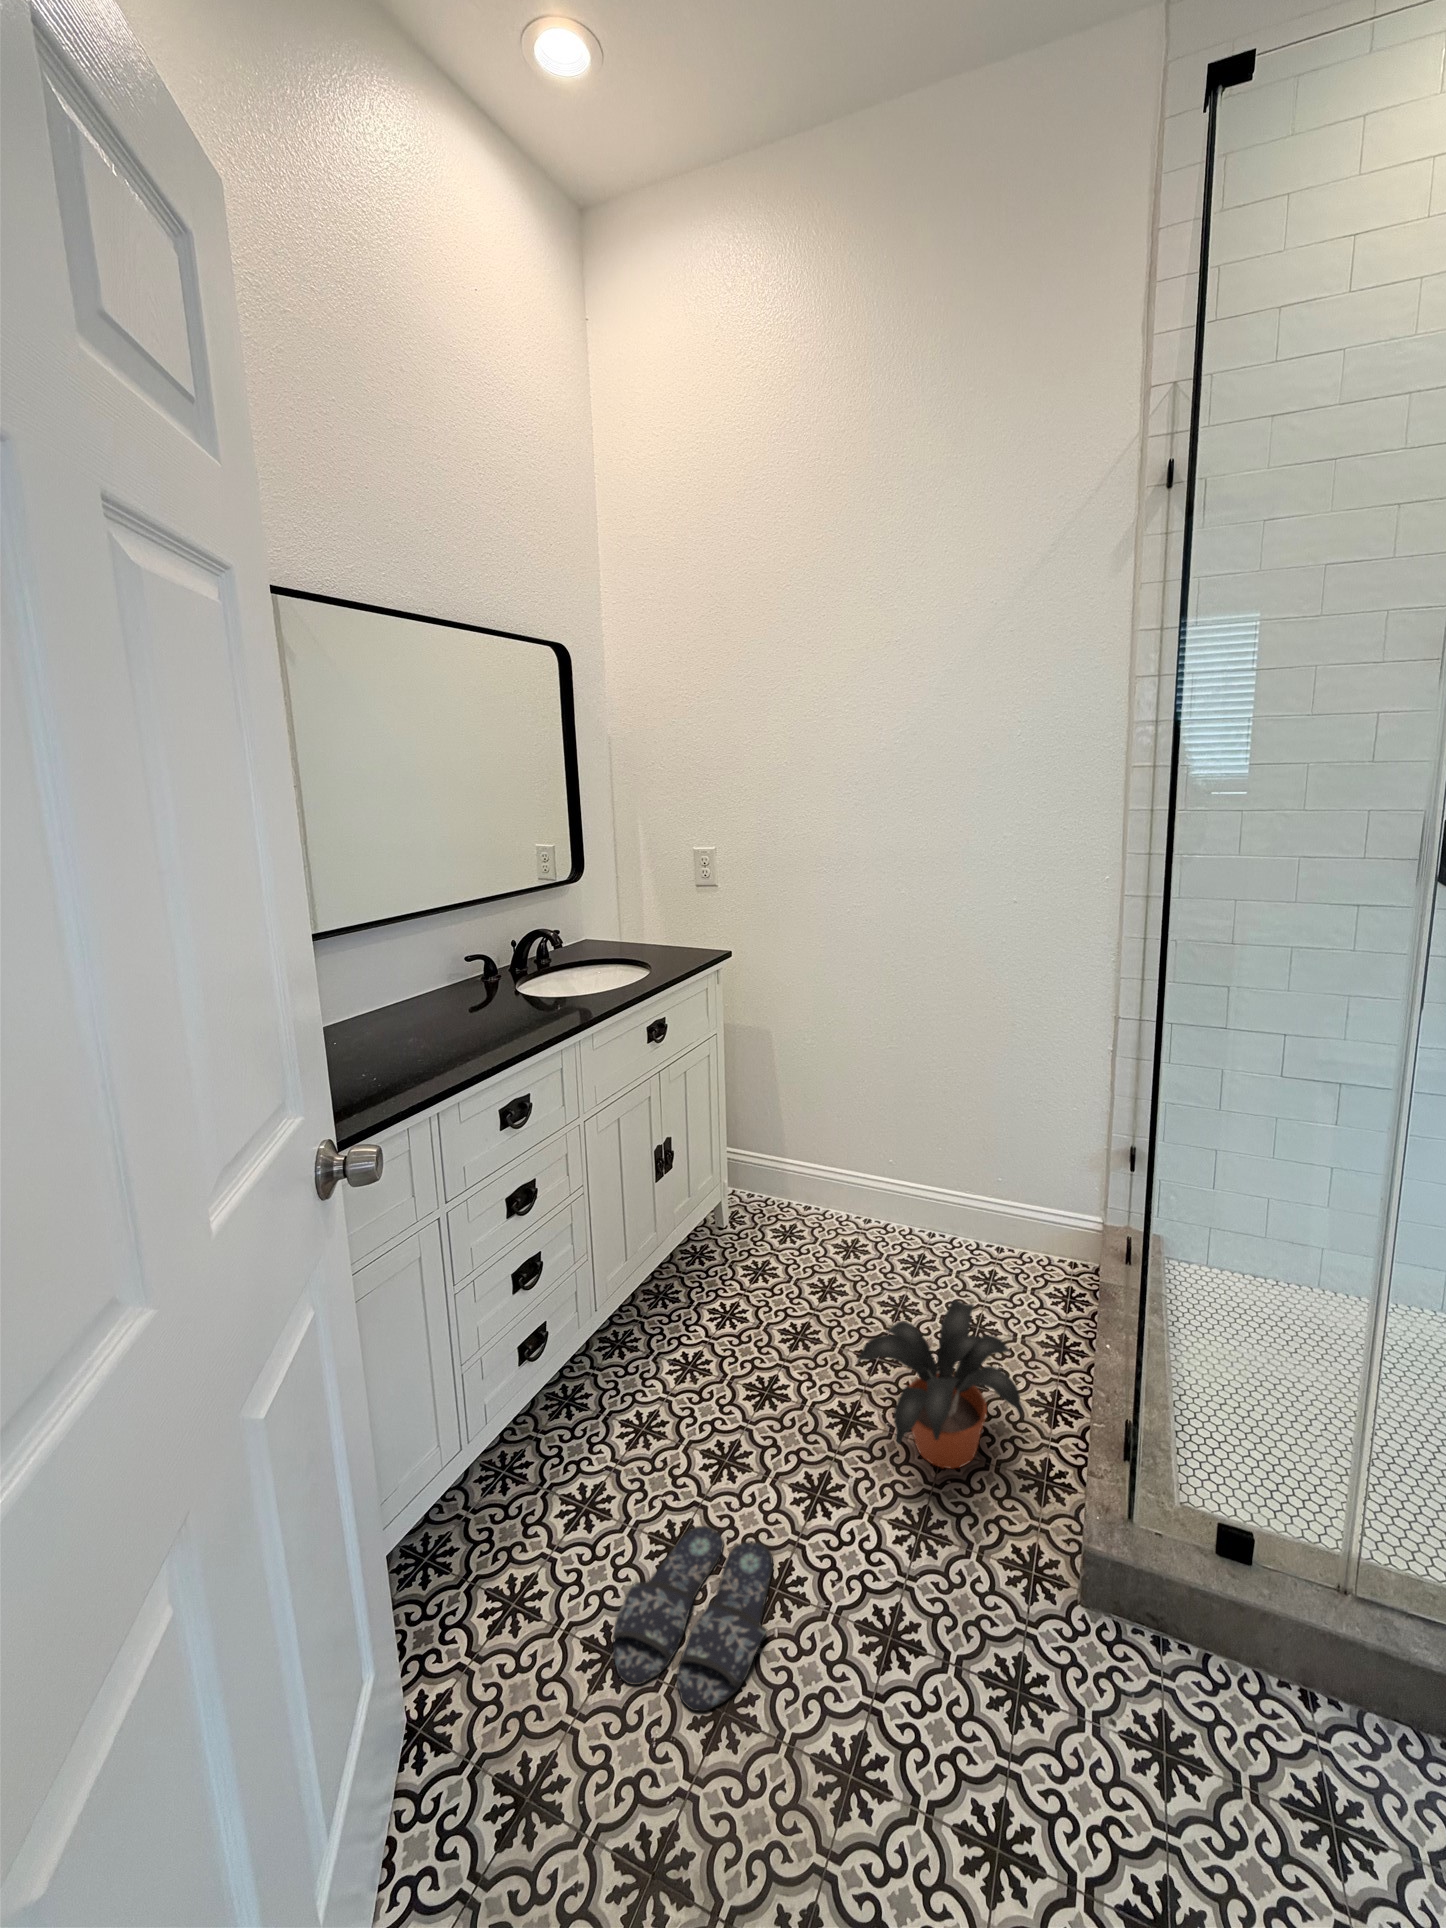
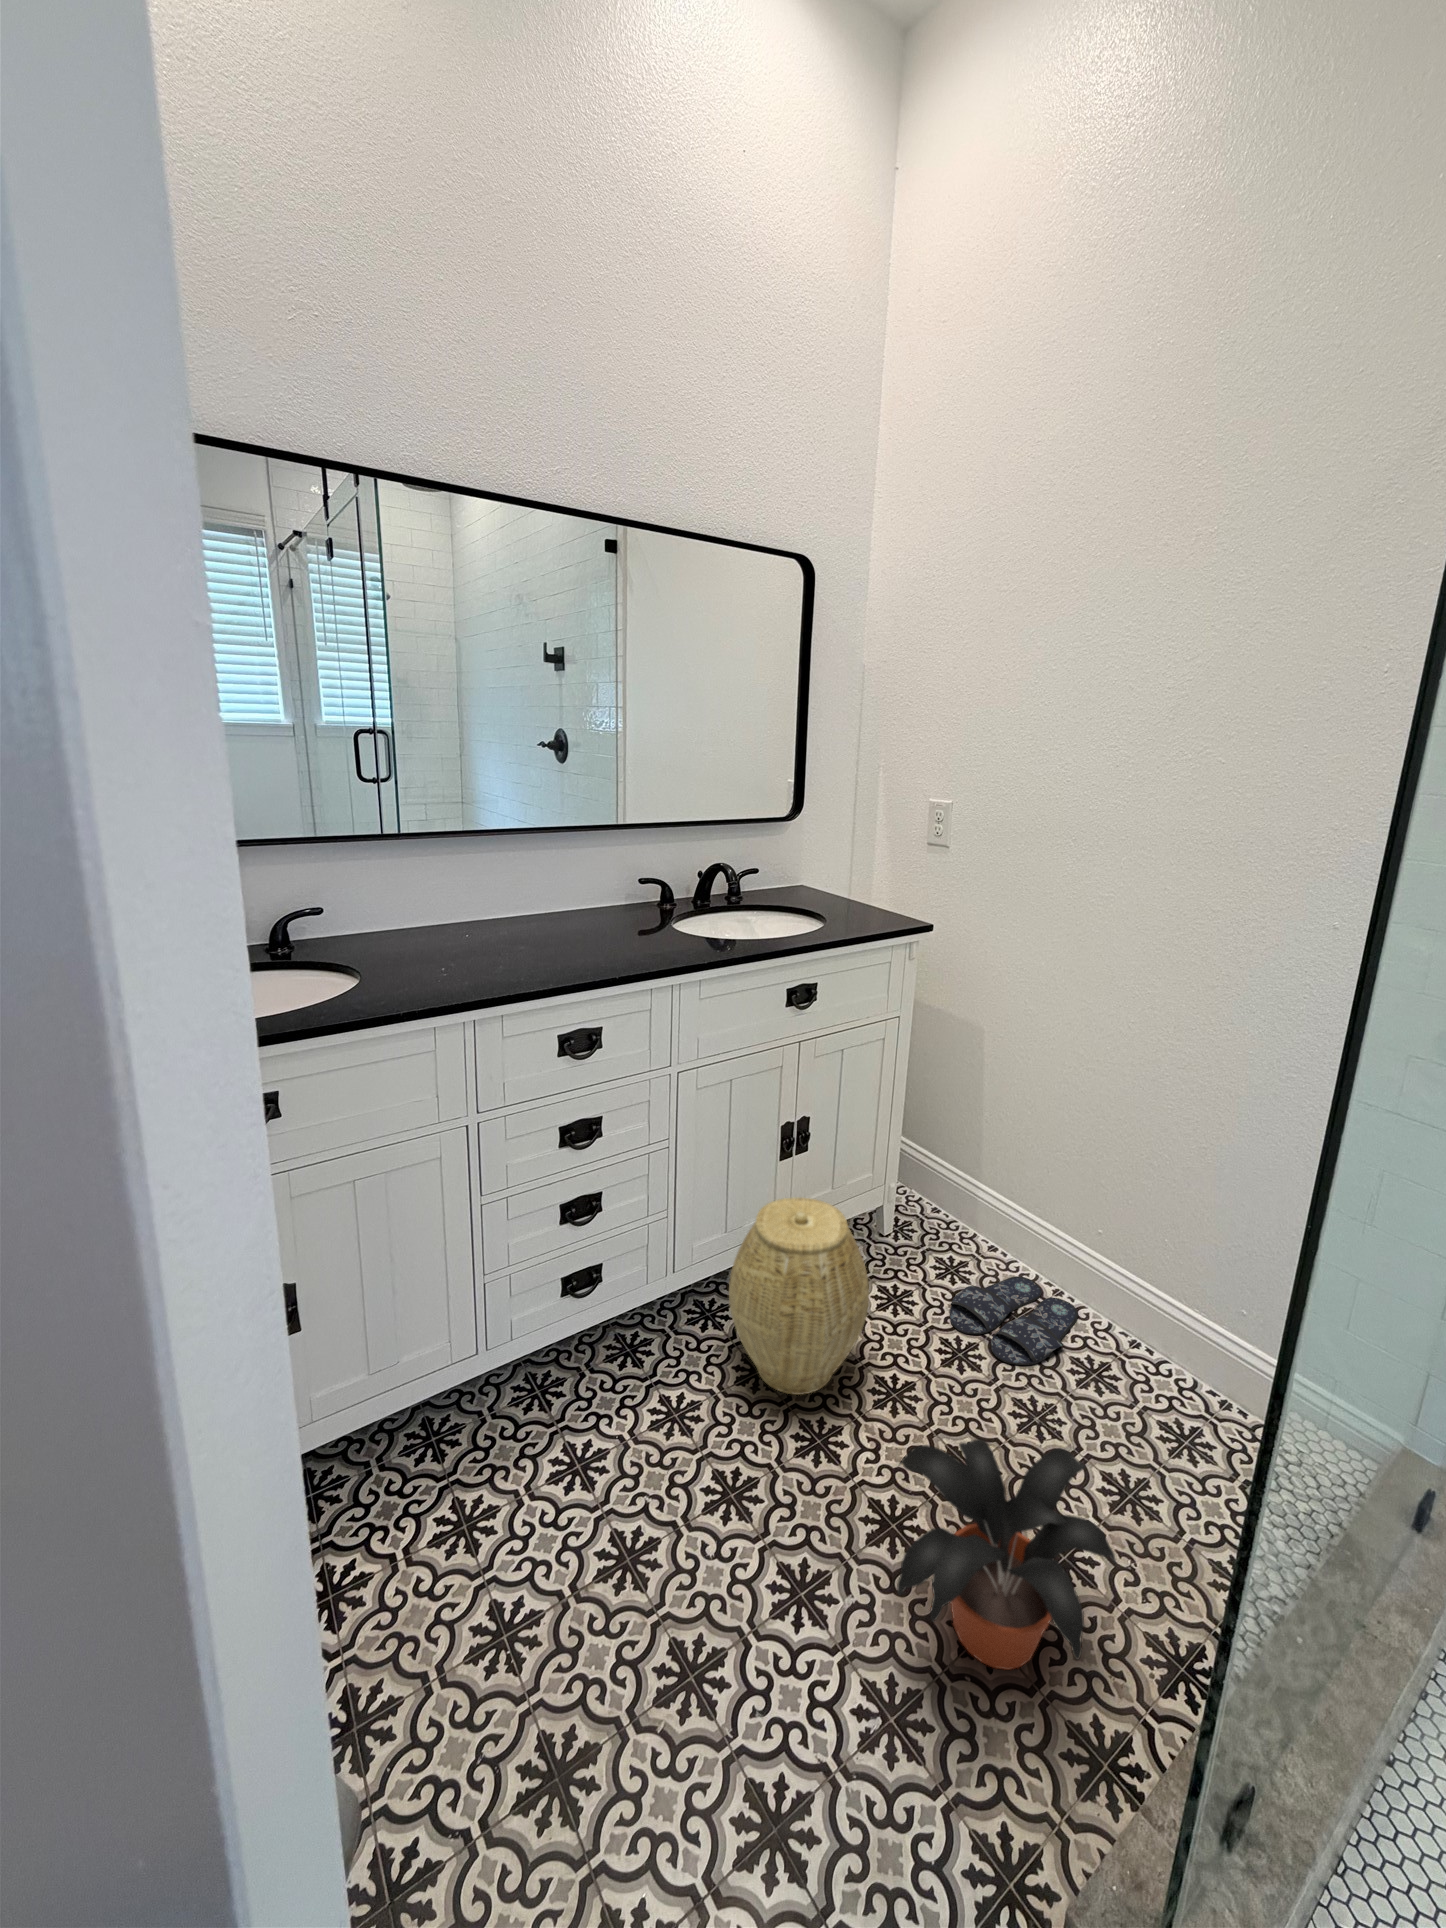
woven basket: none [649,1203,769,1374] -> present [729,1198,869,1395]
slippers: present [612,1526,773,1711] -> present [950,1276,1078,1365]

